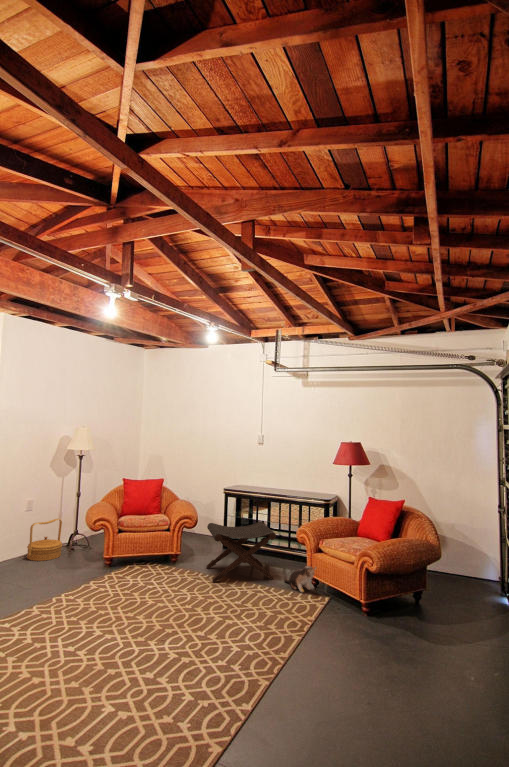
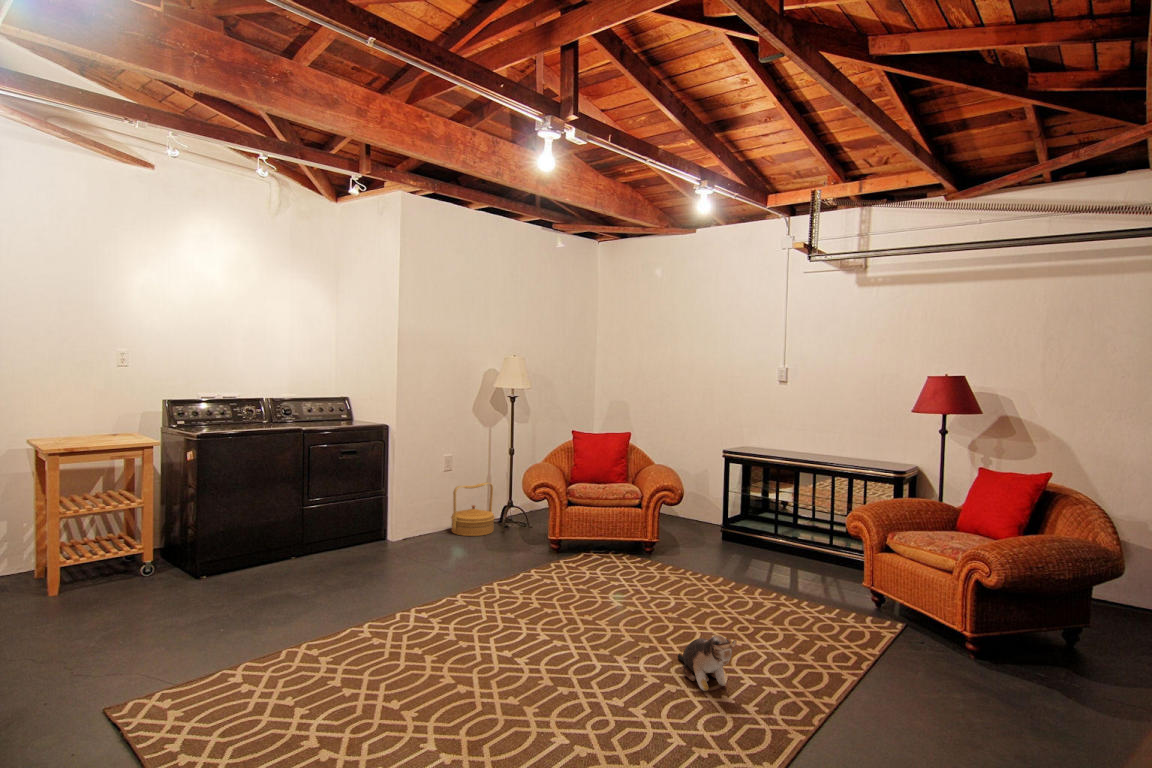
footstool: present [206,522,276,582] -> none [696,498,809,589]
plush toy: present [285,566,317,593] -> present [678,635,737,691]

